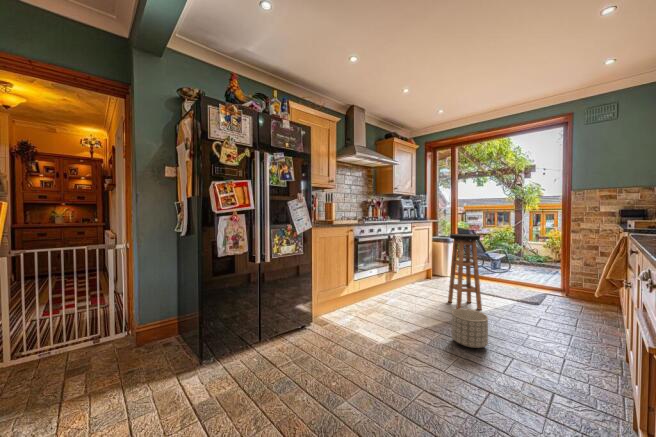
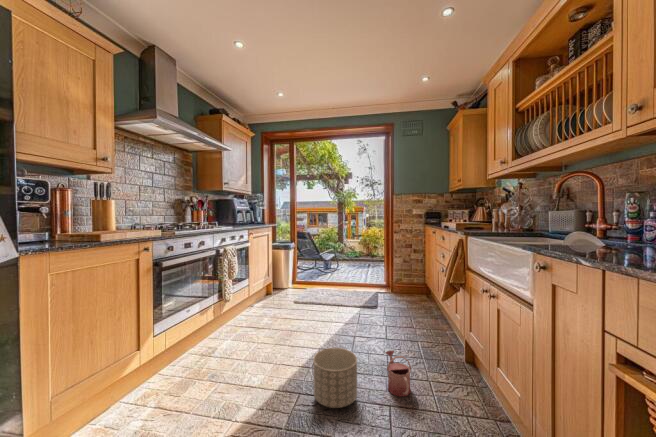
bar stool: present [448,234,482,310] -> none [296,242,334,338]
watering can: none [518,325,544,360] -> present [385,351,411,397]

